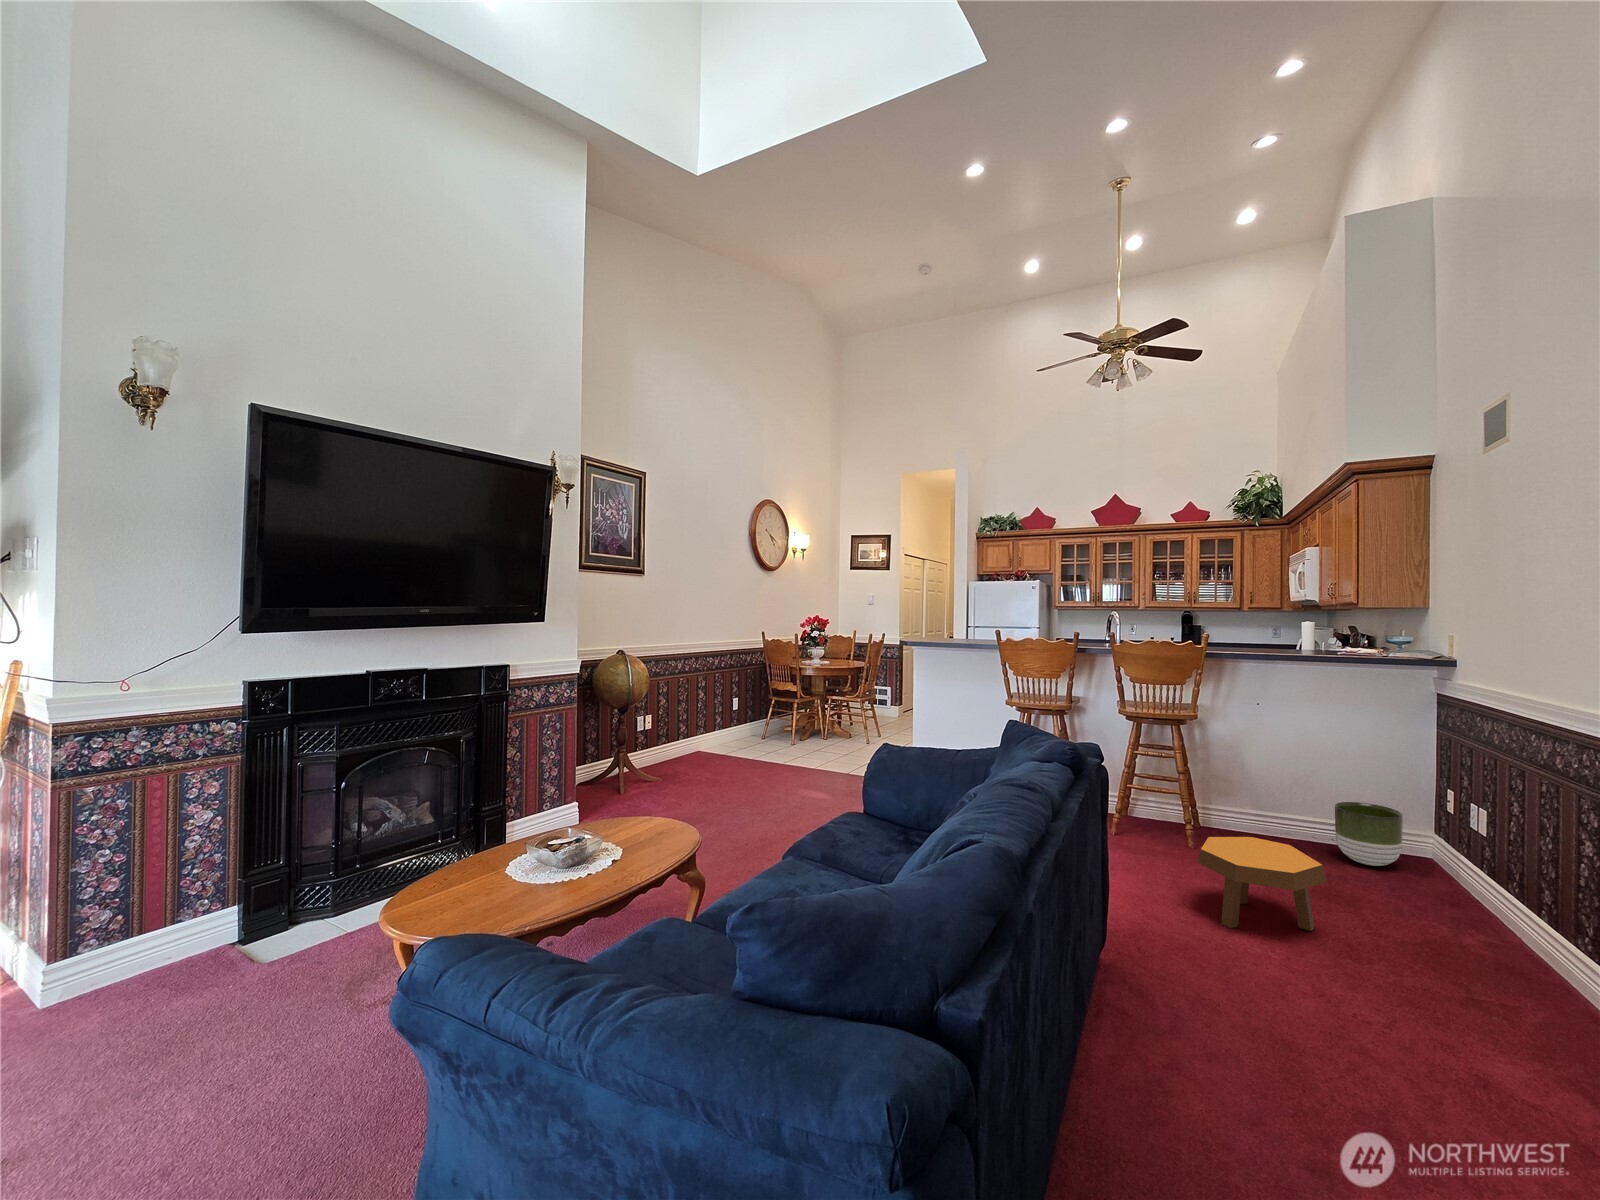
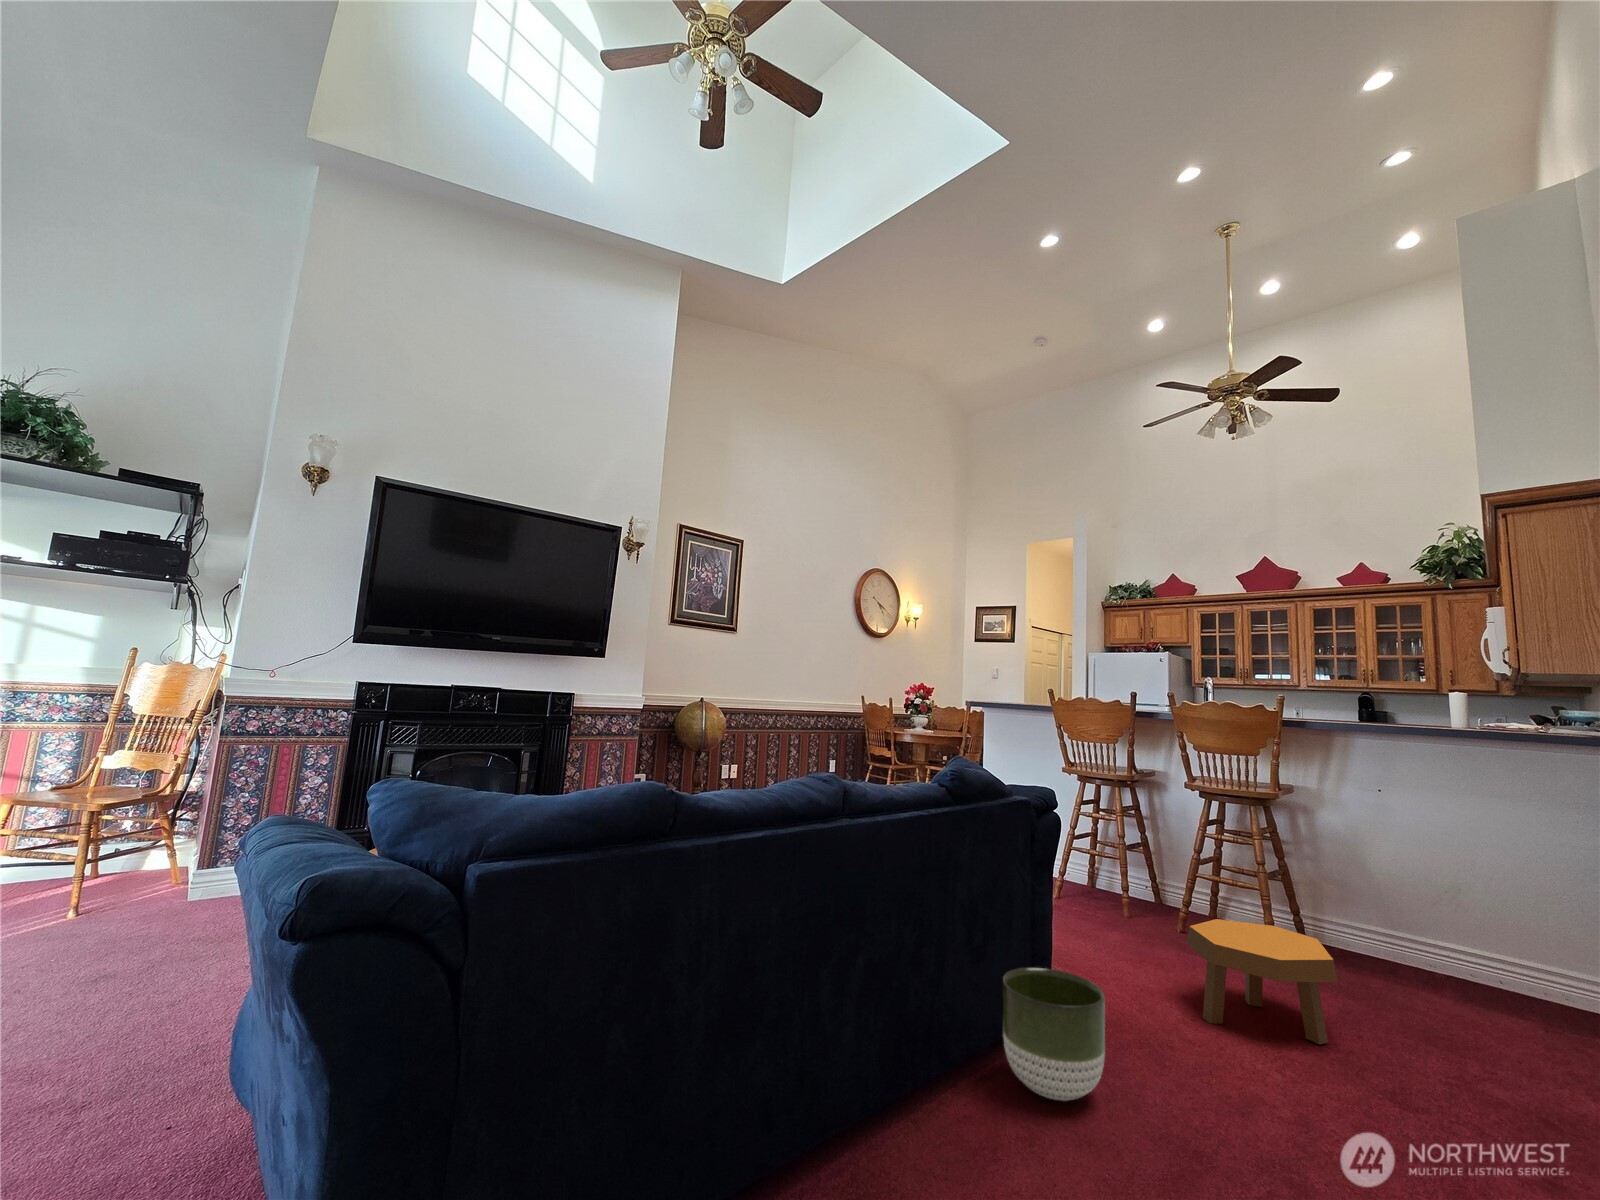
planter: present [1335,802,1403,866] -> present [1003,968,1105,1101]

